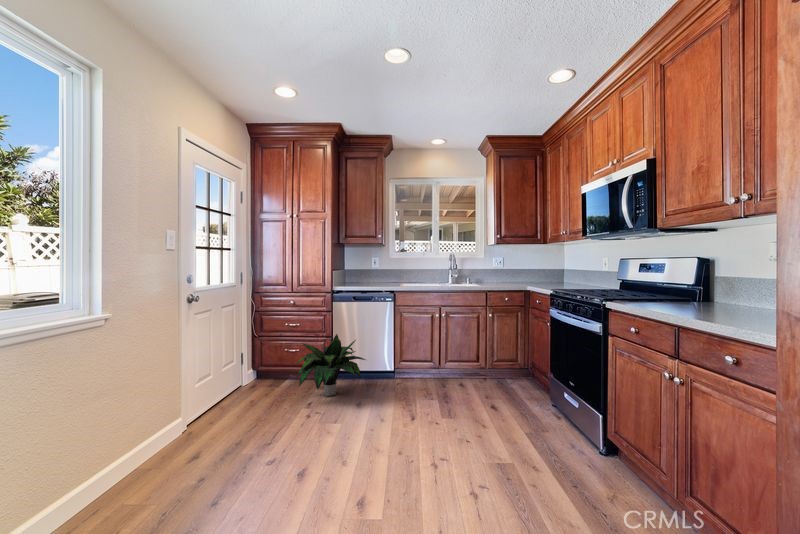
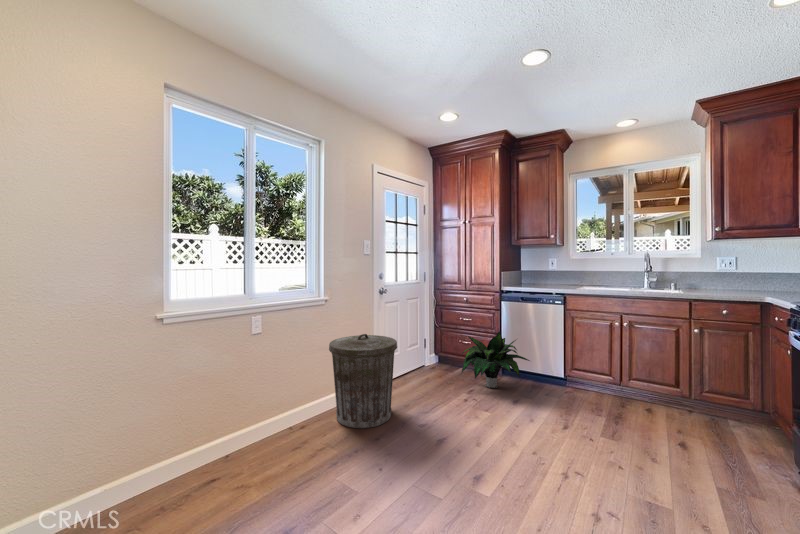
trash can: none [113,359,231,505] -> present [329,334,397,428]

